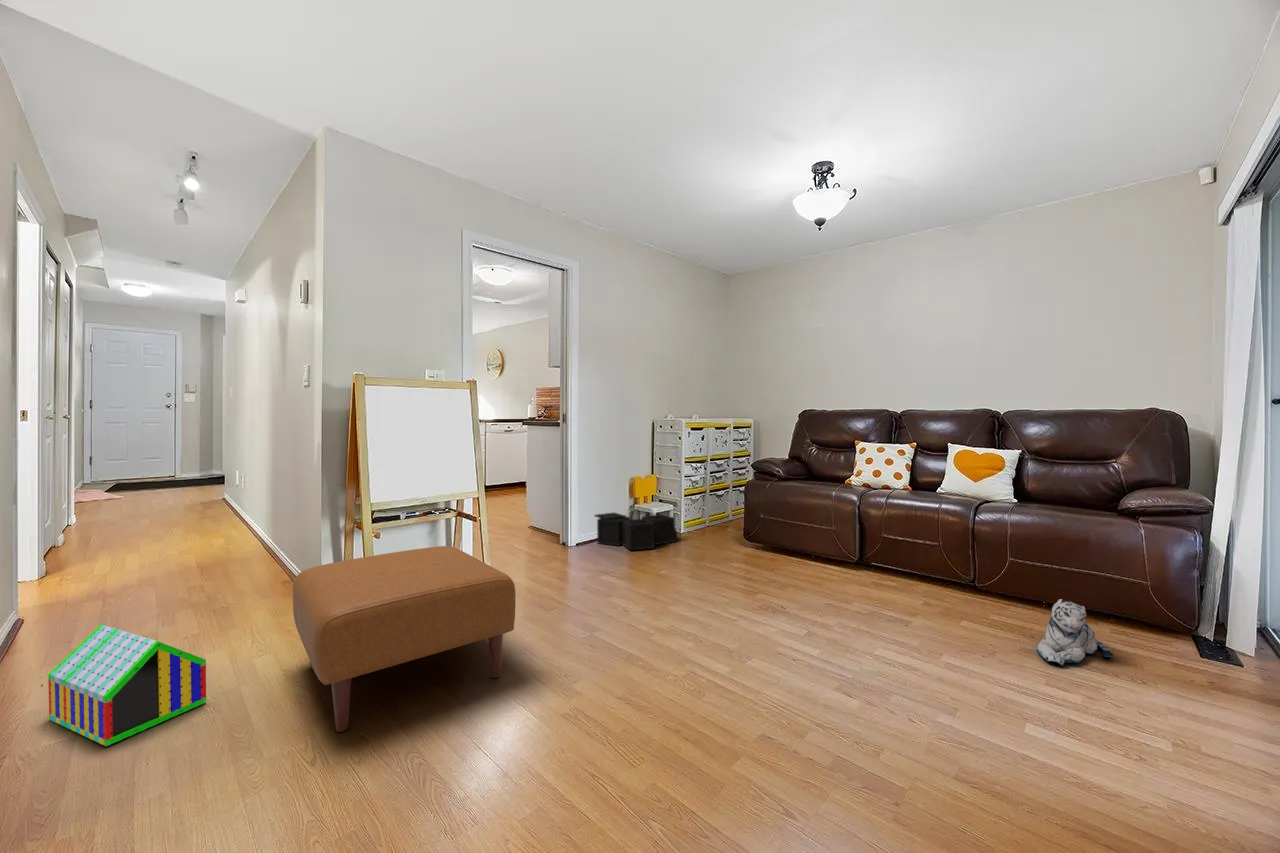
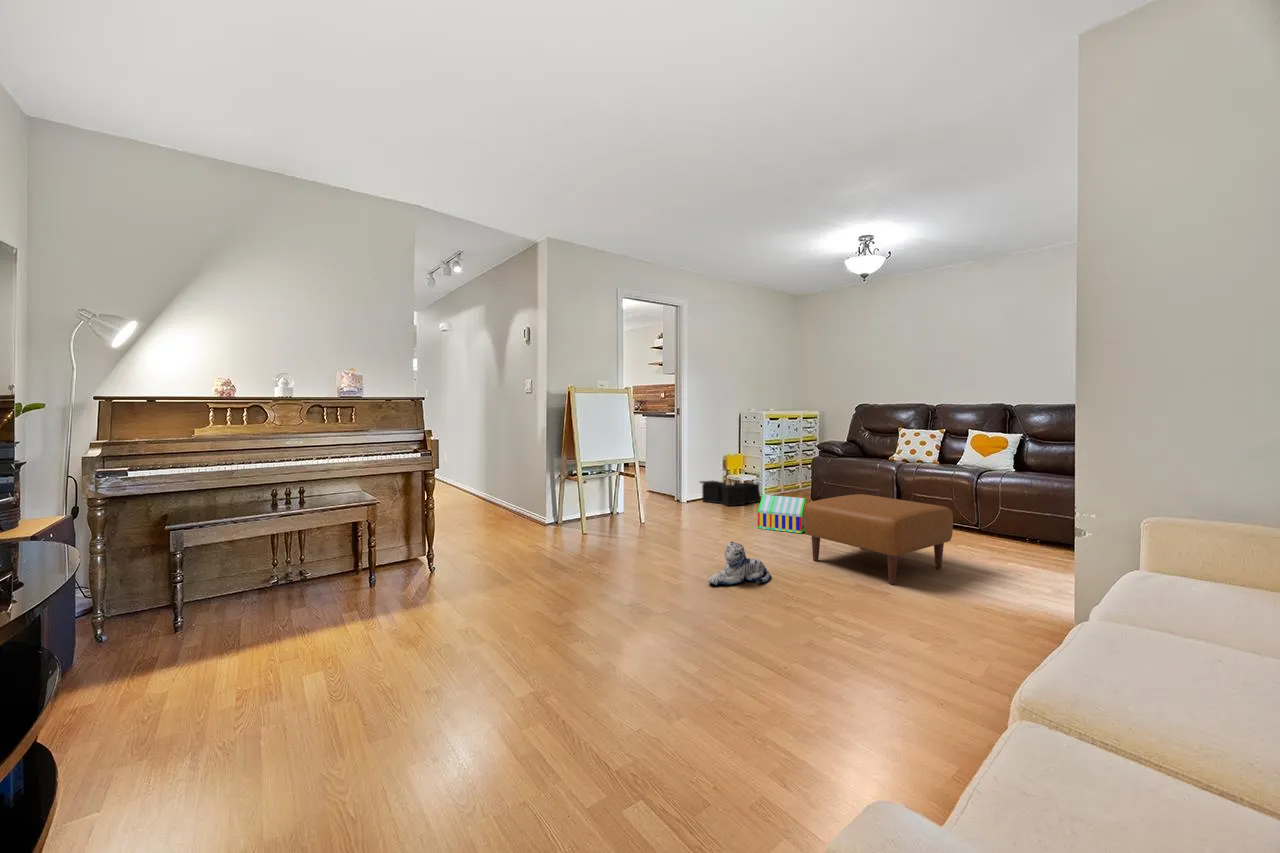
ottoman: present [293,546,516,732] -> present [804,494,953,584]
plush toy: present [1037,599,1112,665] -> present [708,541,771,585]
toy house: present [48,624,206,746] -> present [758,495,807,533]

